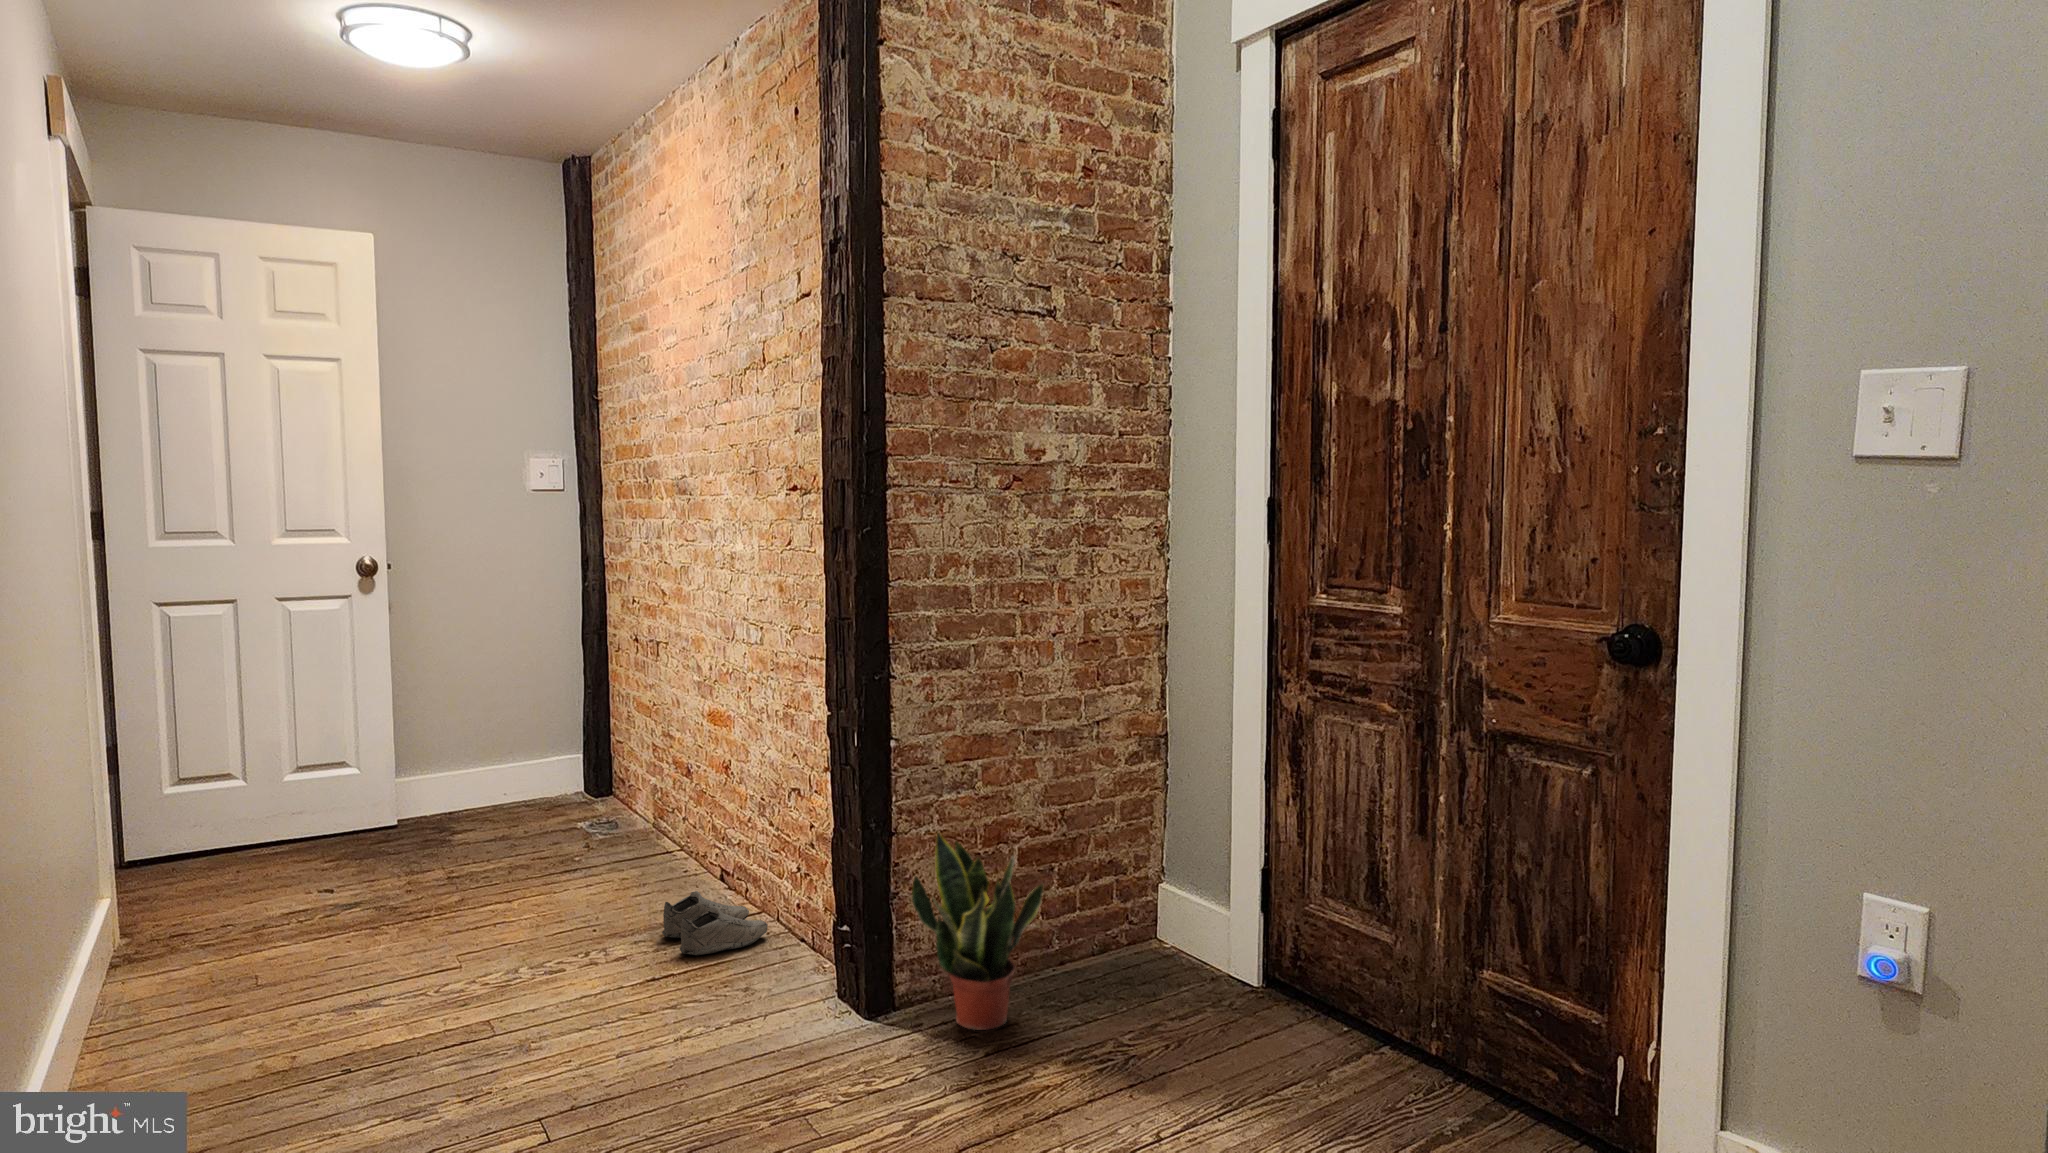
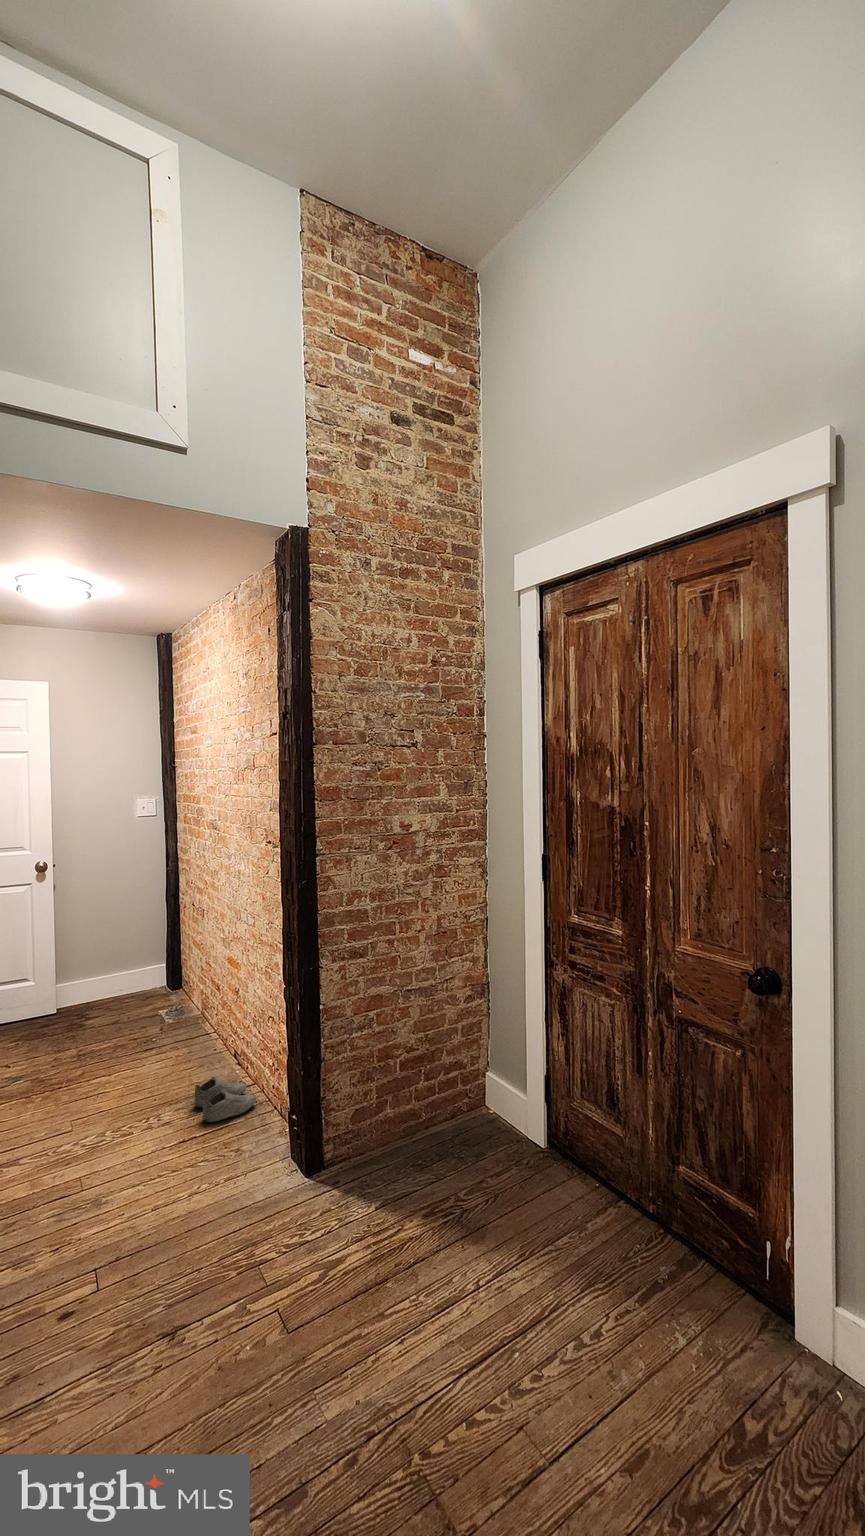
potted plant: present [912,833,1043,1030] -> none [333,1063,413,1187]

